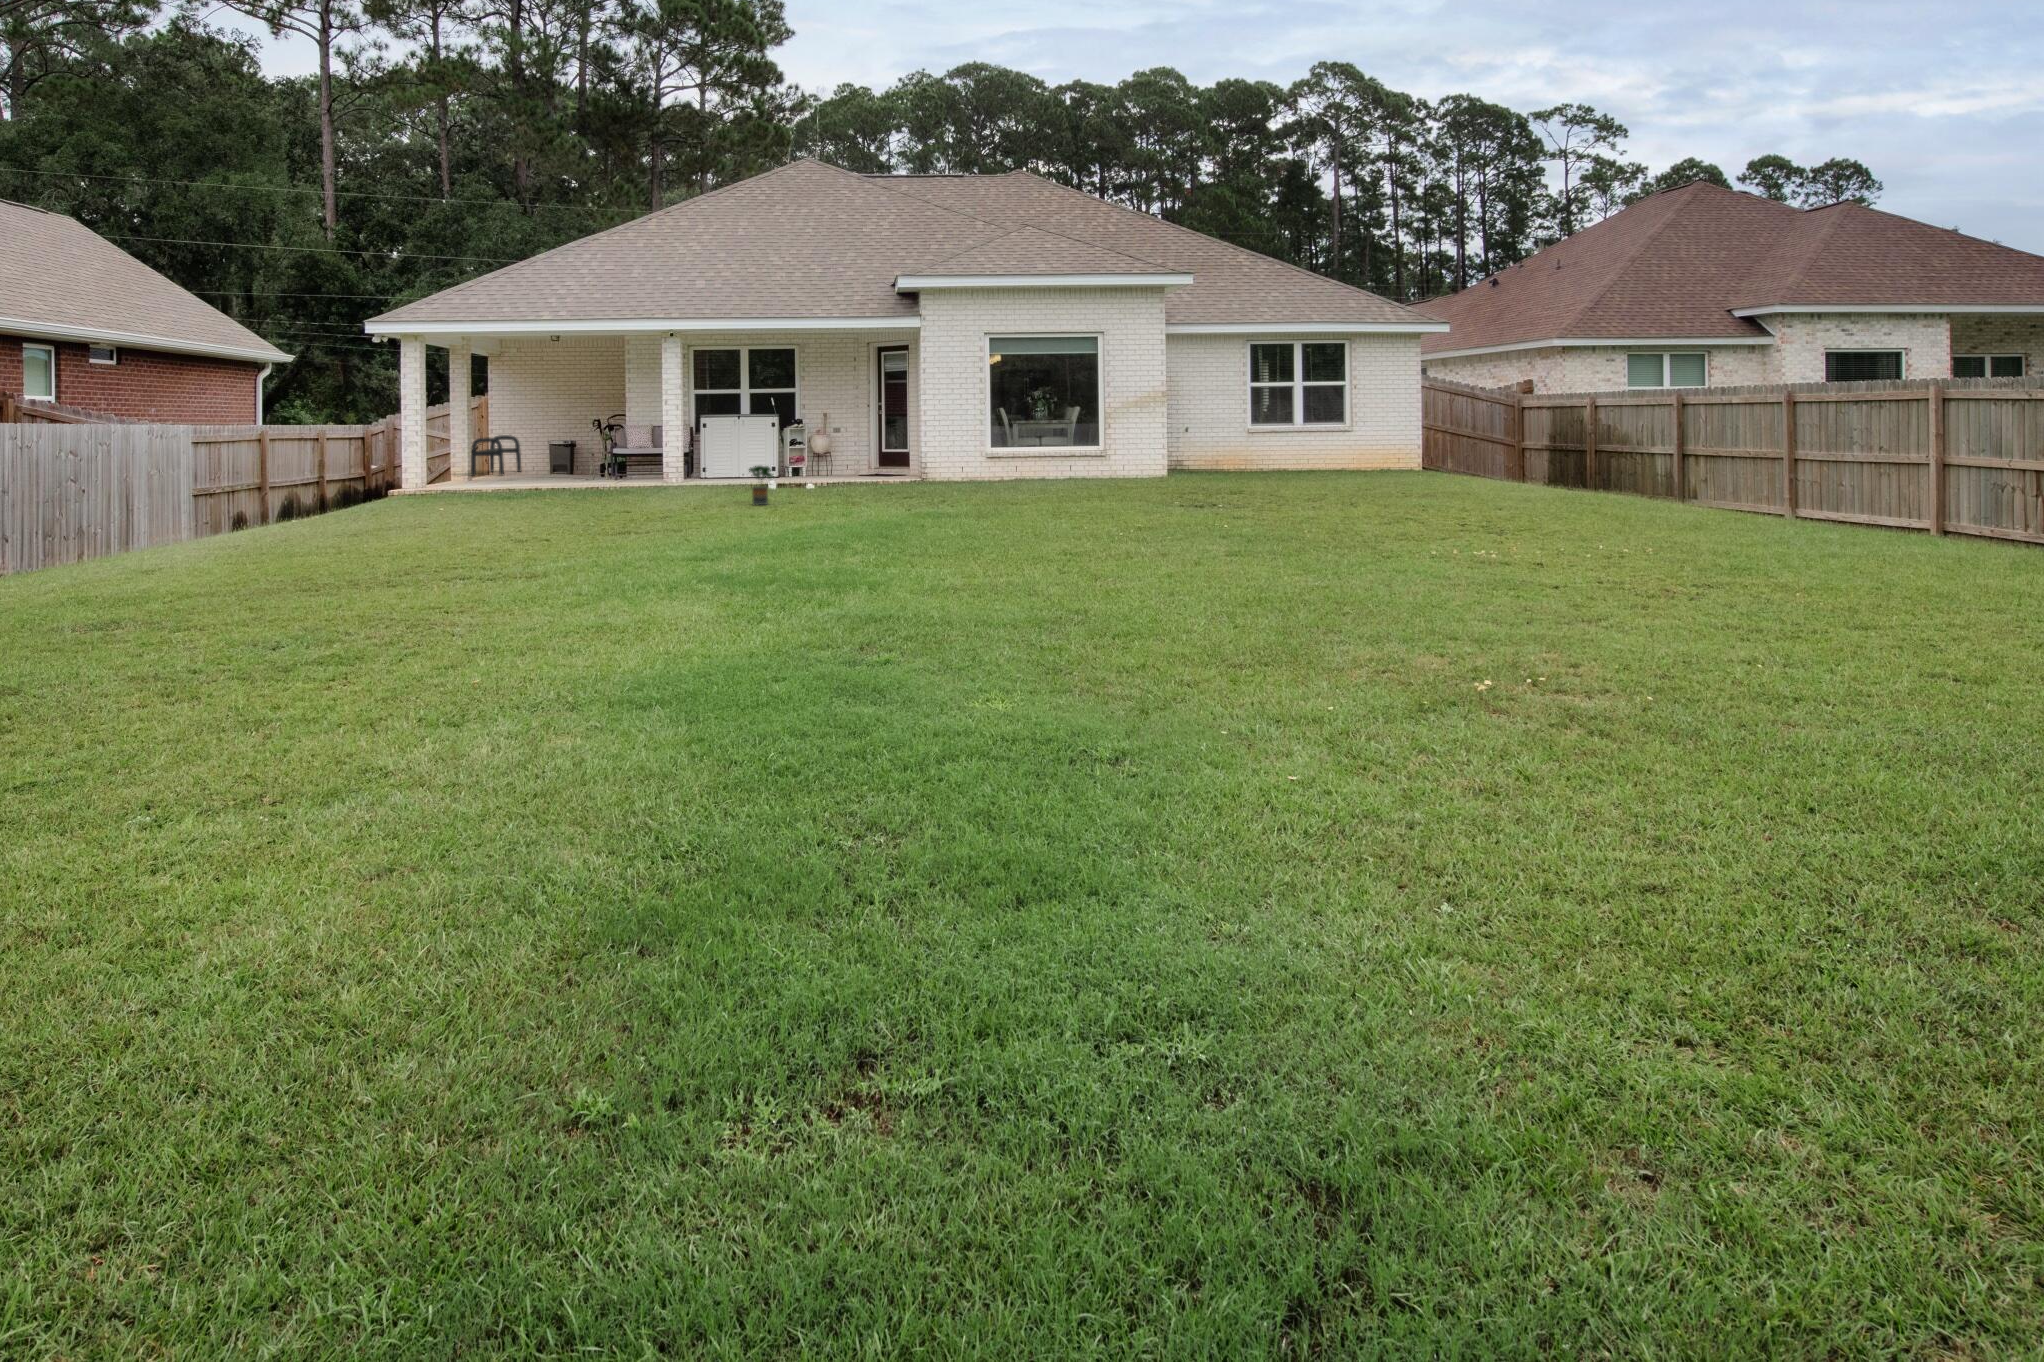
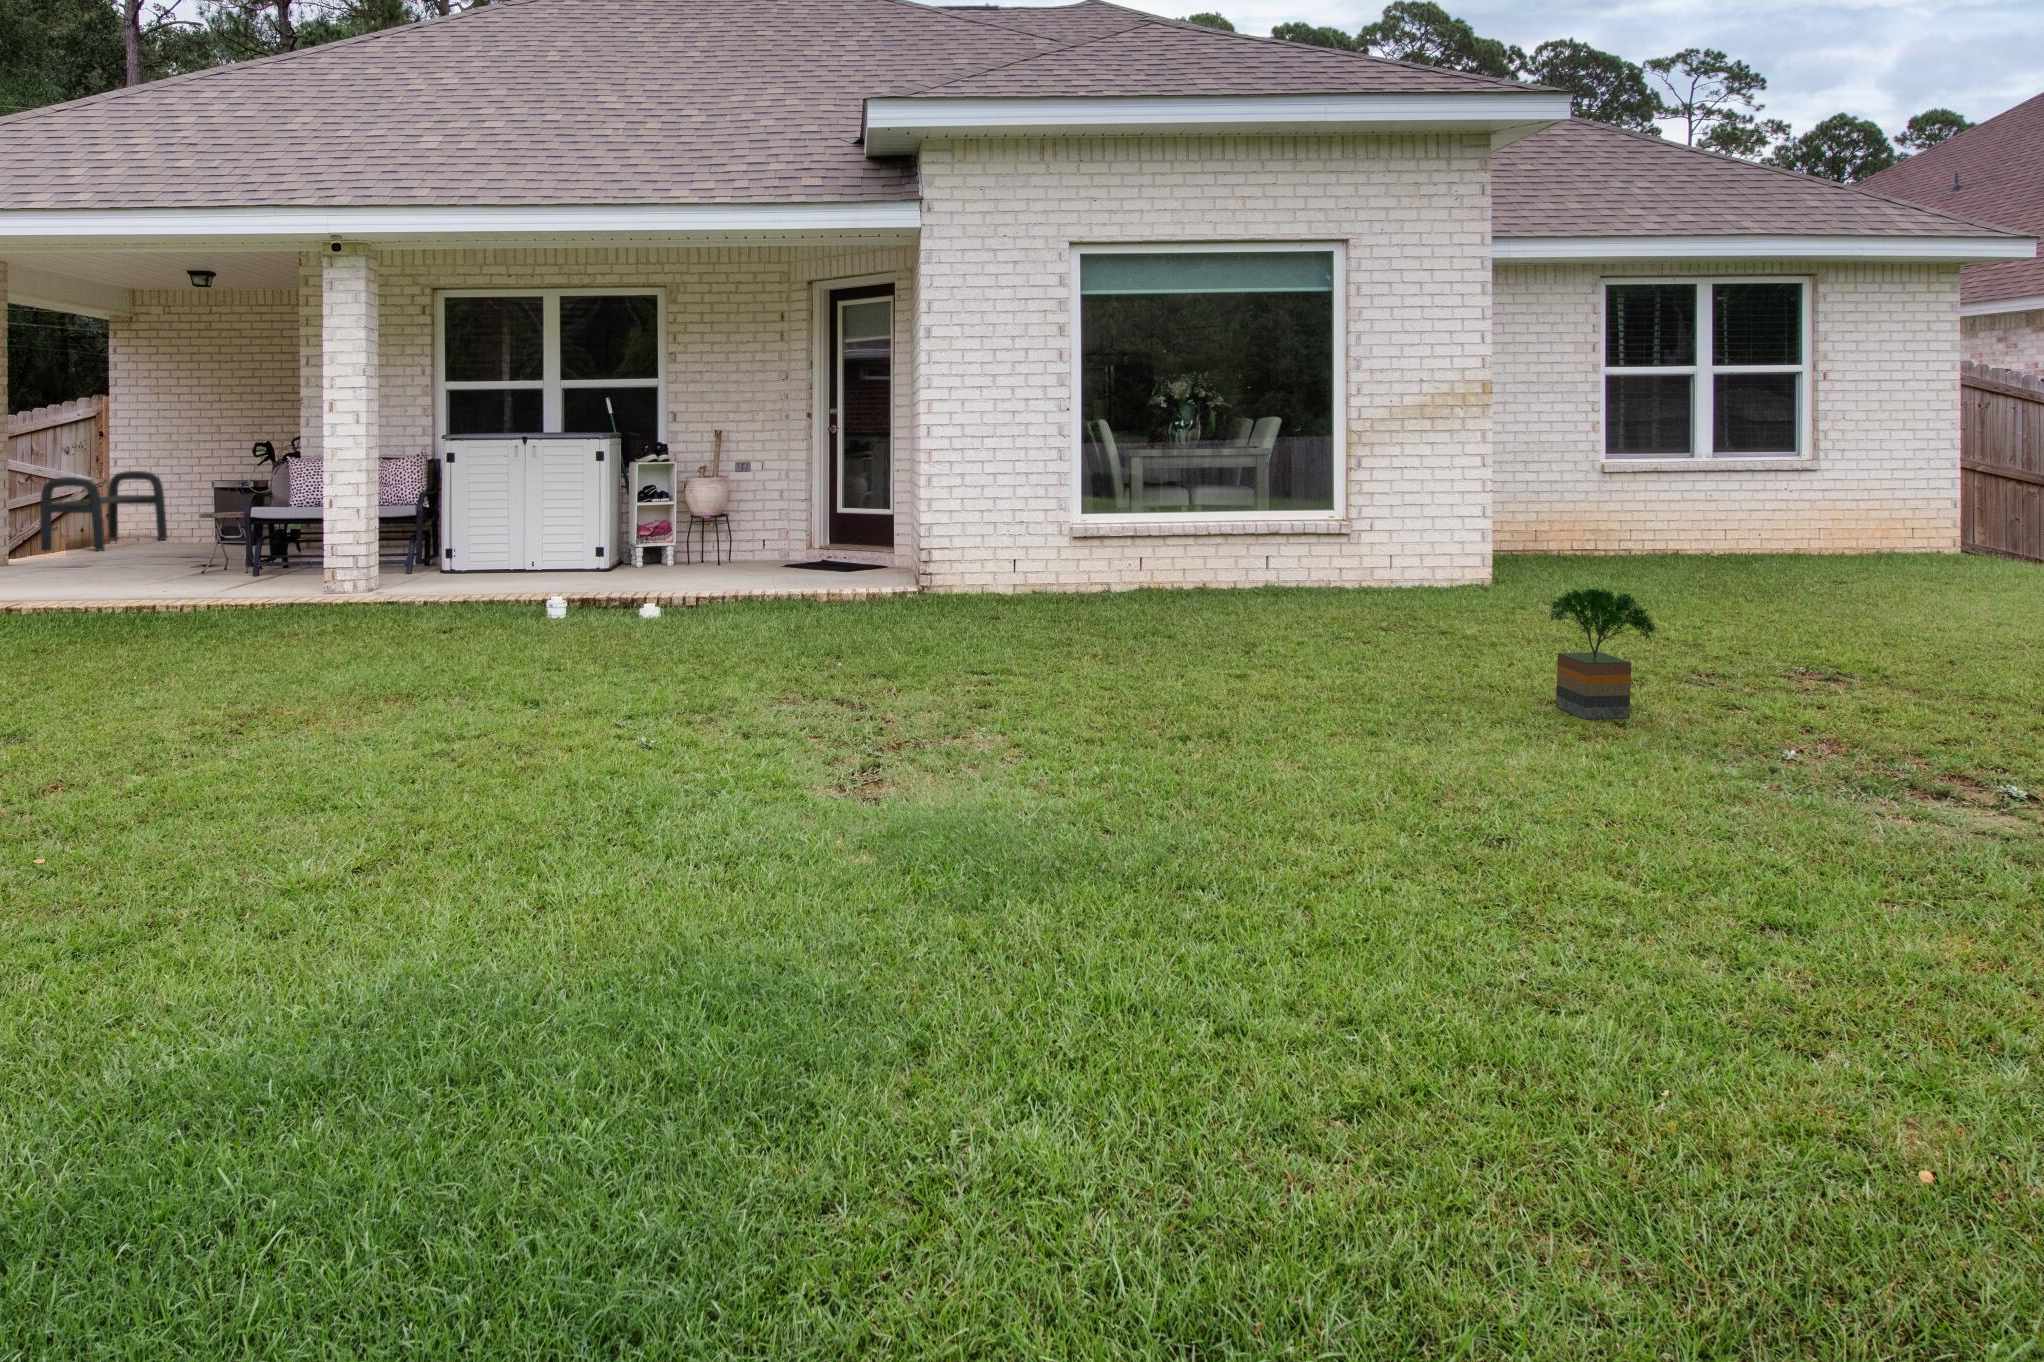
potted tree: present [749,466,773,505] -> present [1548,588,1656,719]

